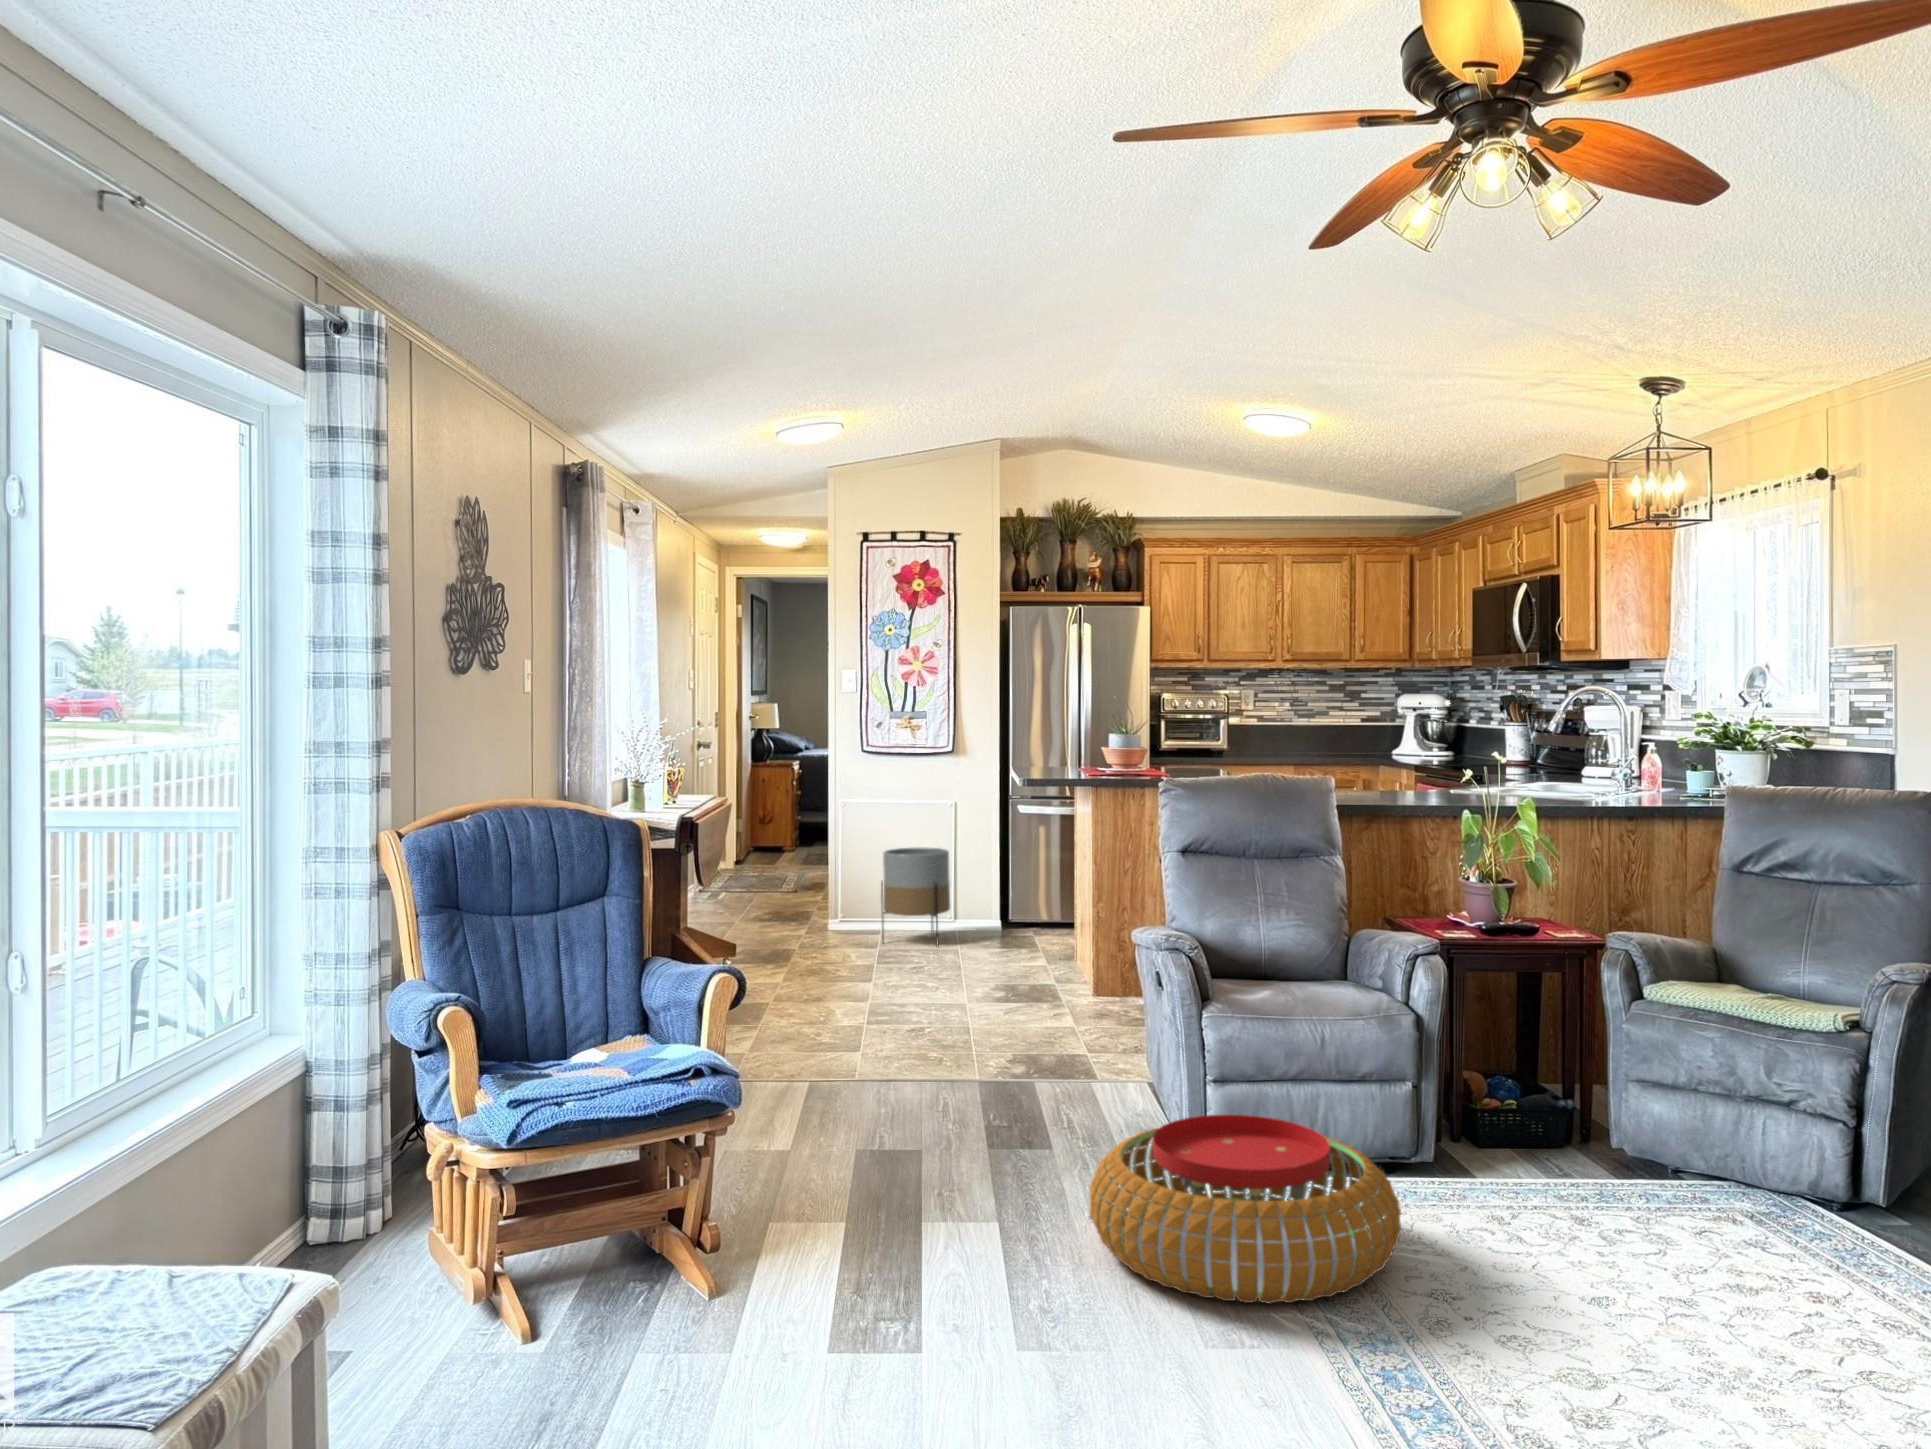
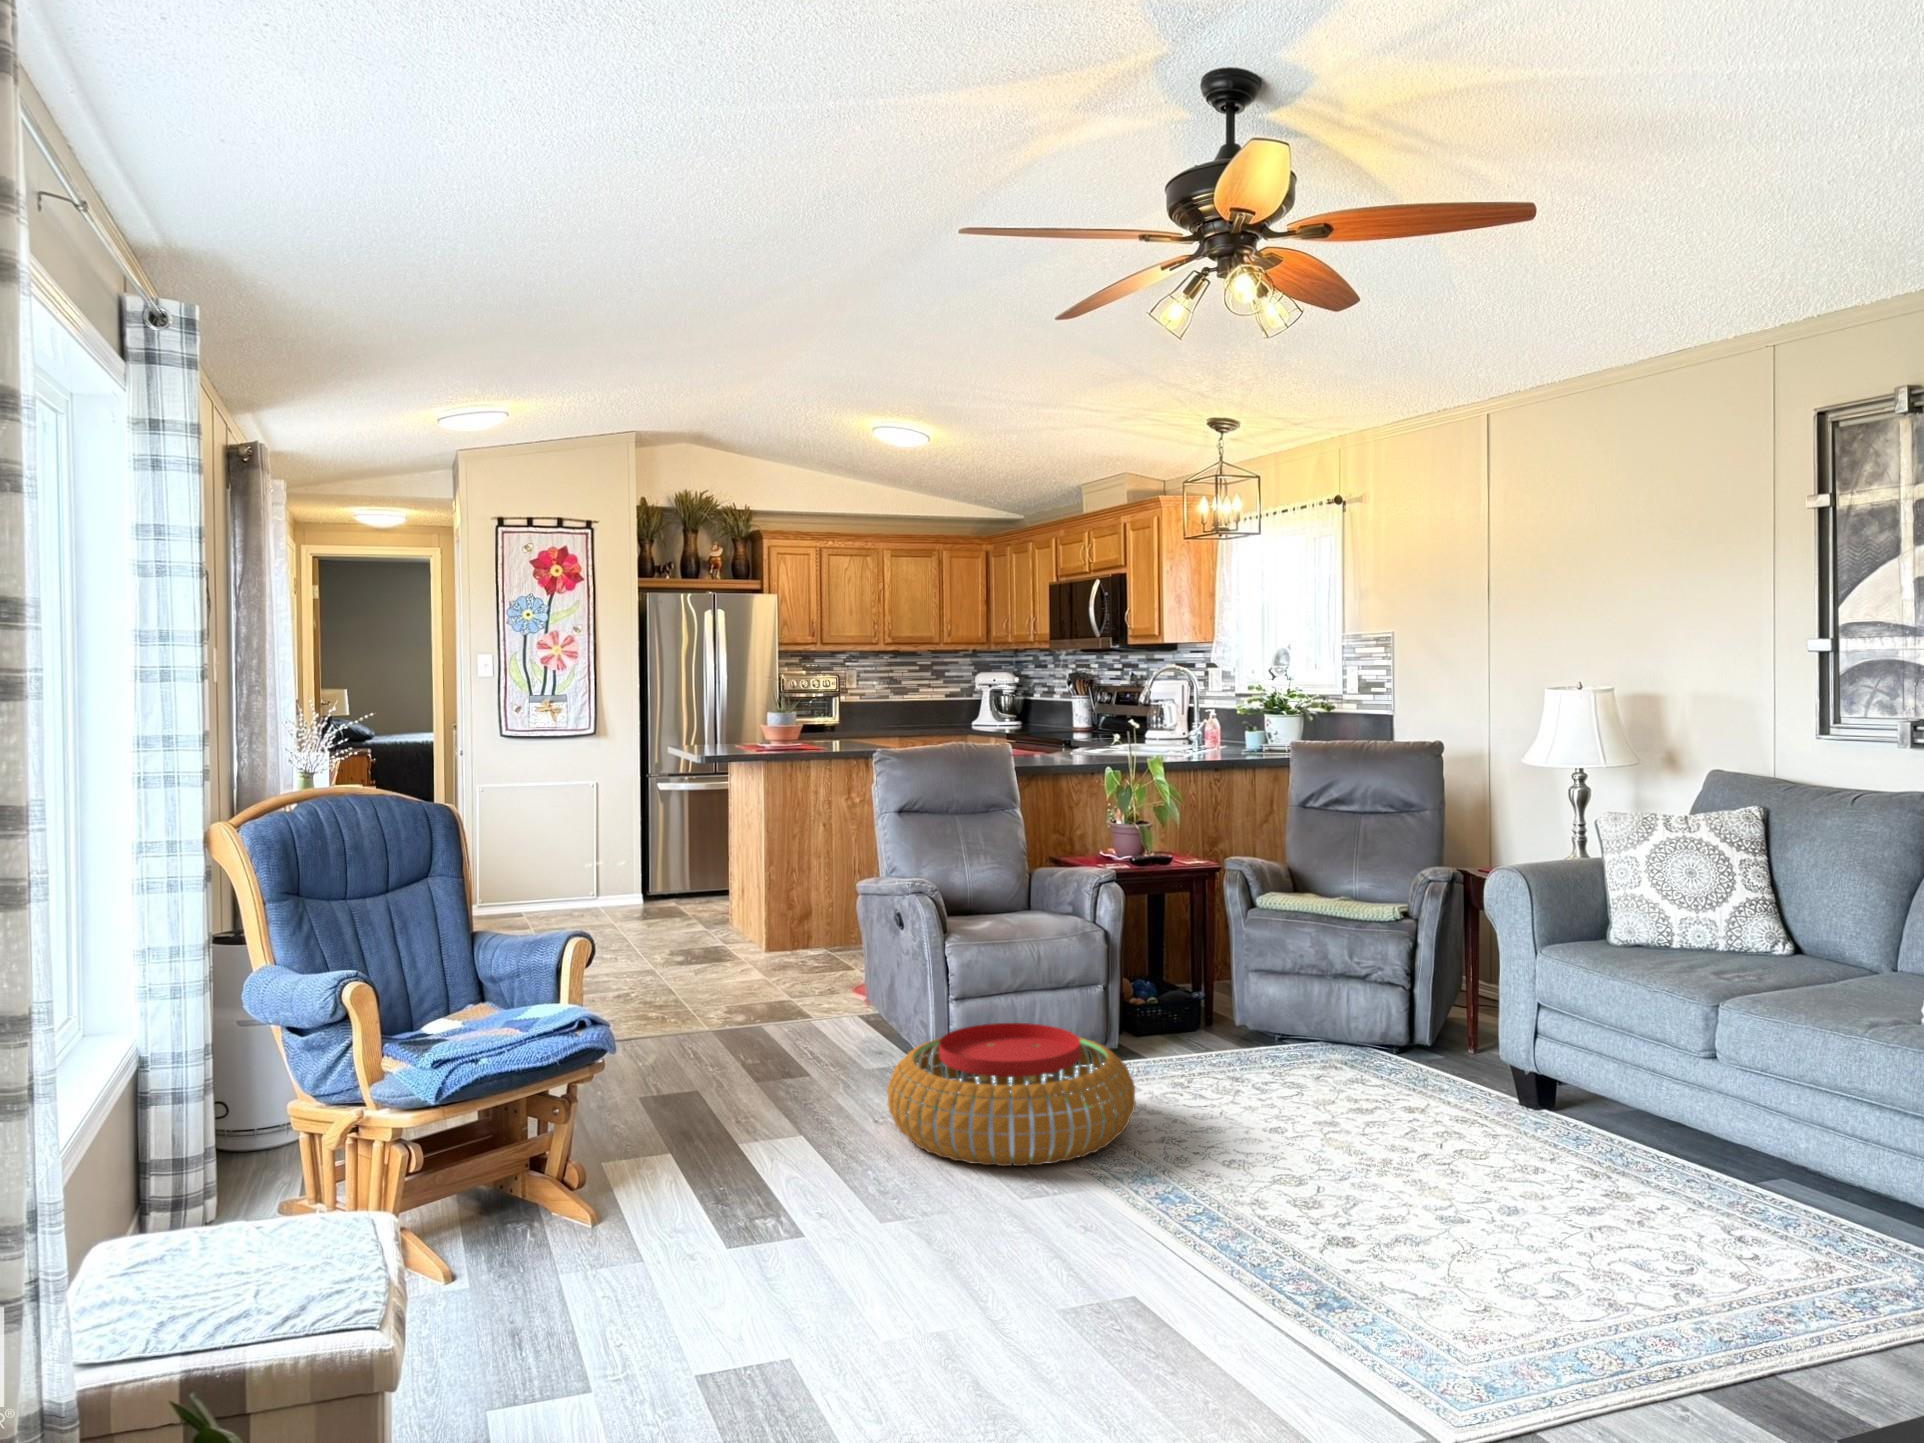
planter: present [881,847,950,946] -> none [527,826,596,921]

